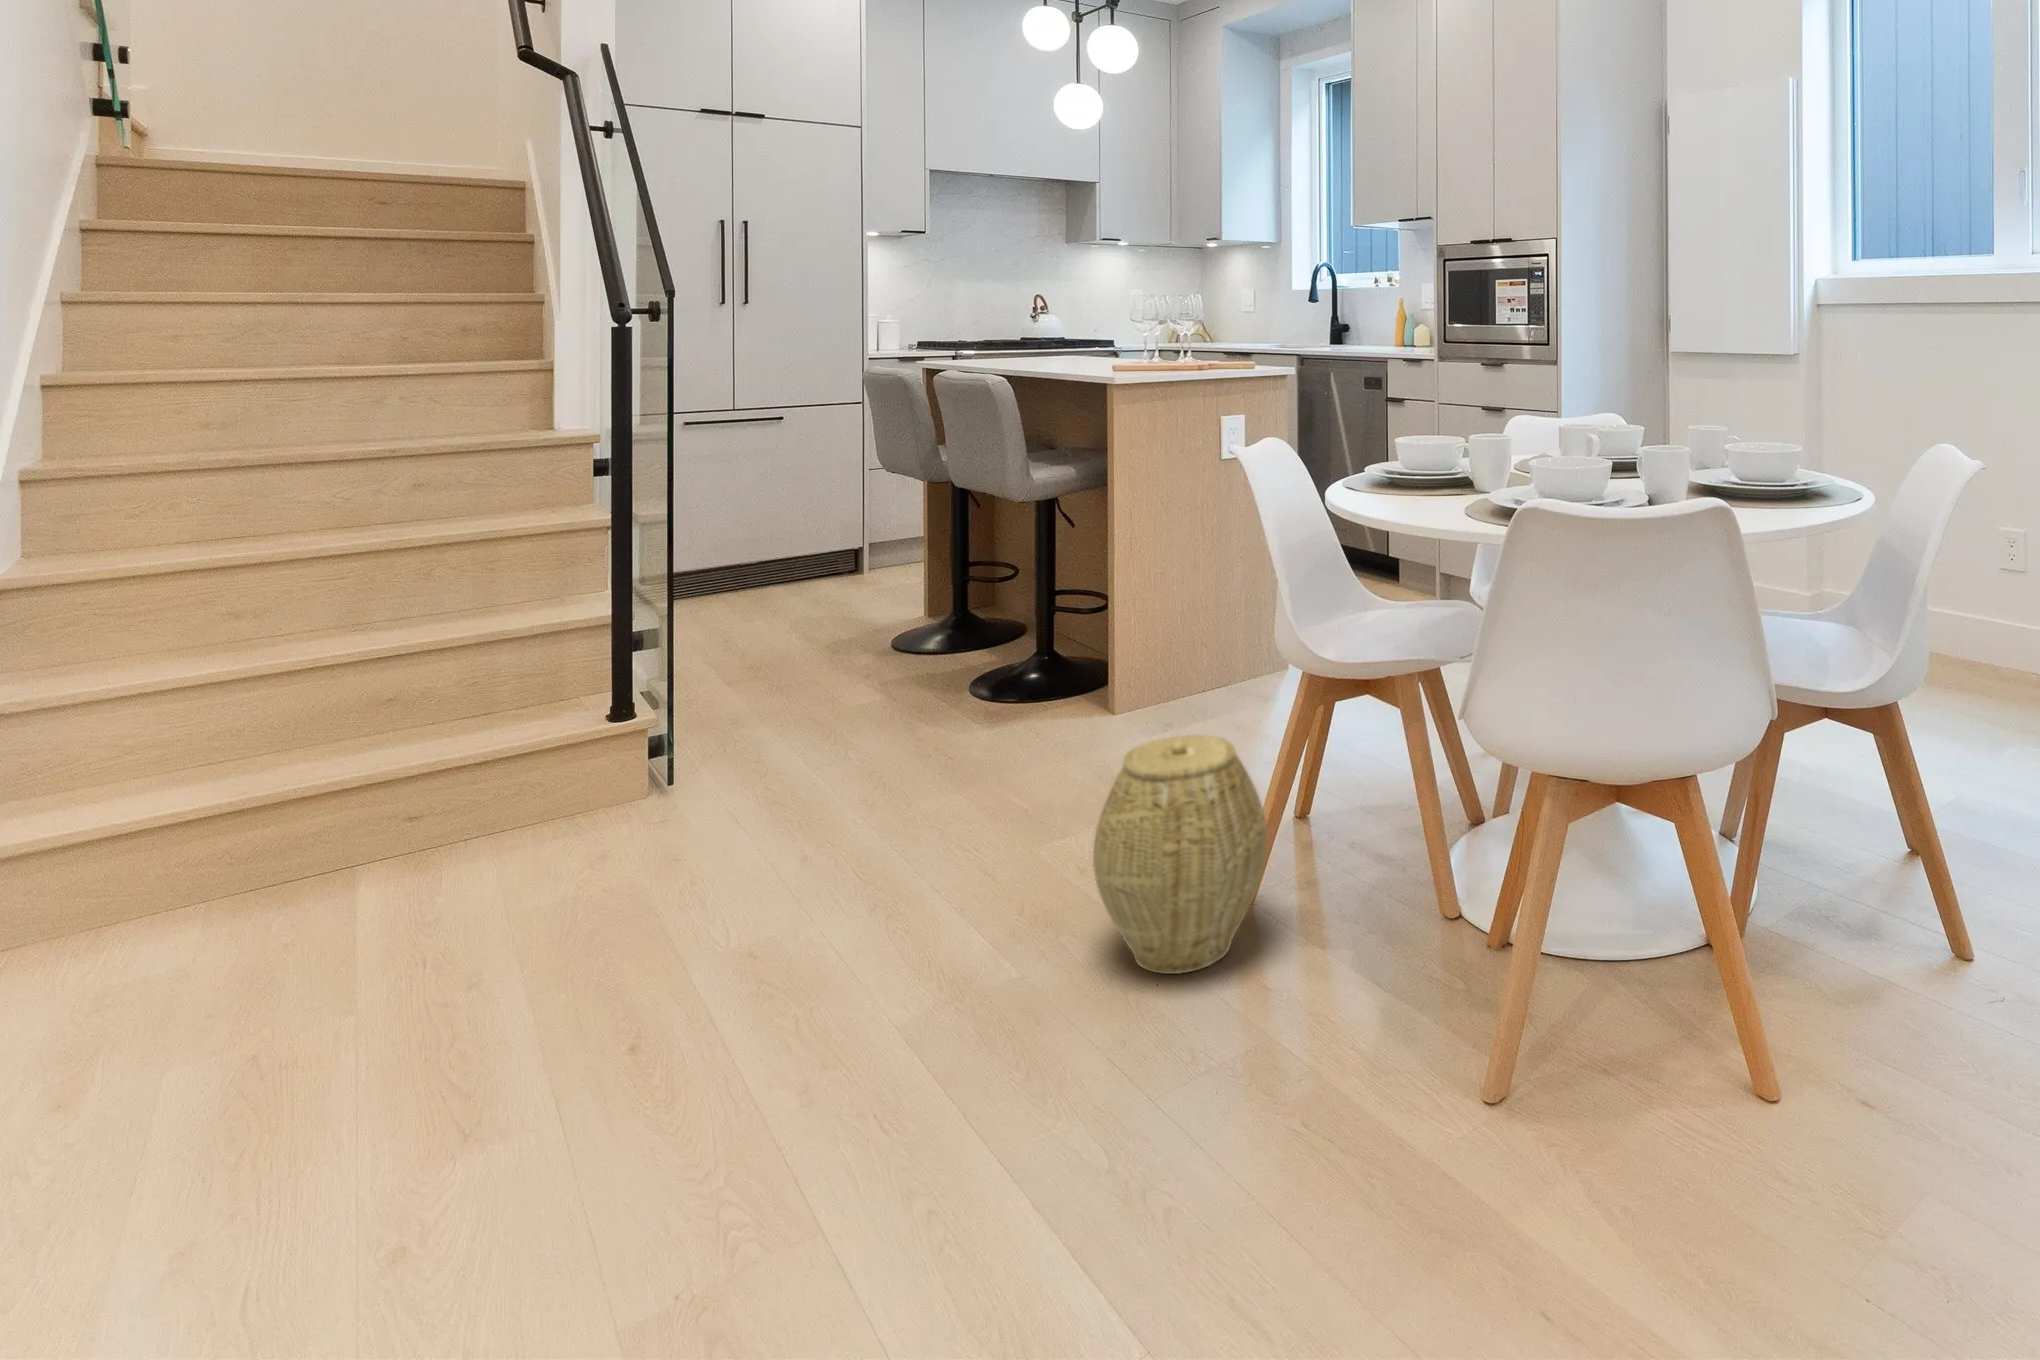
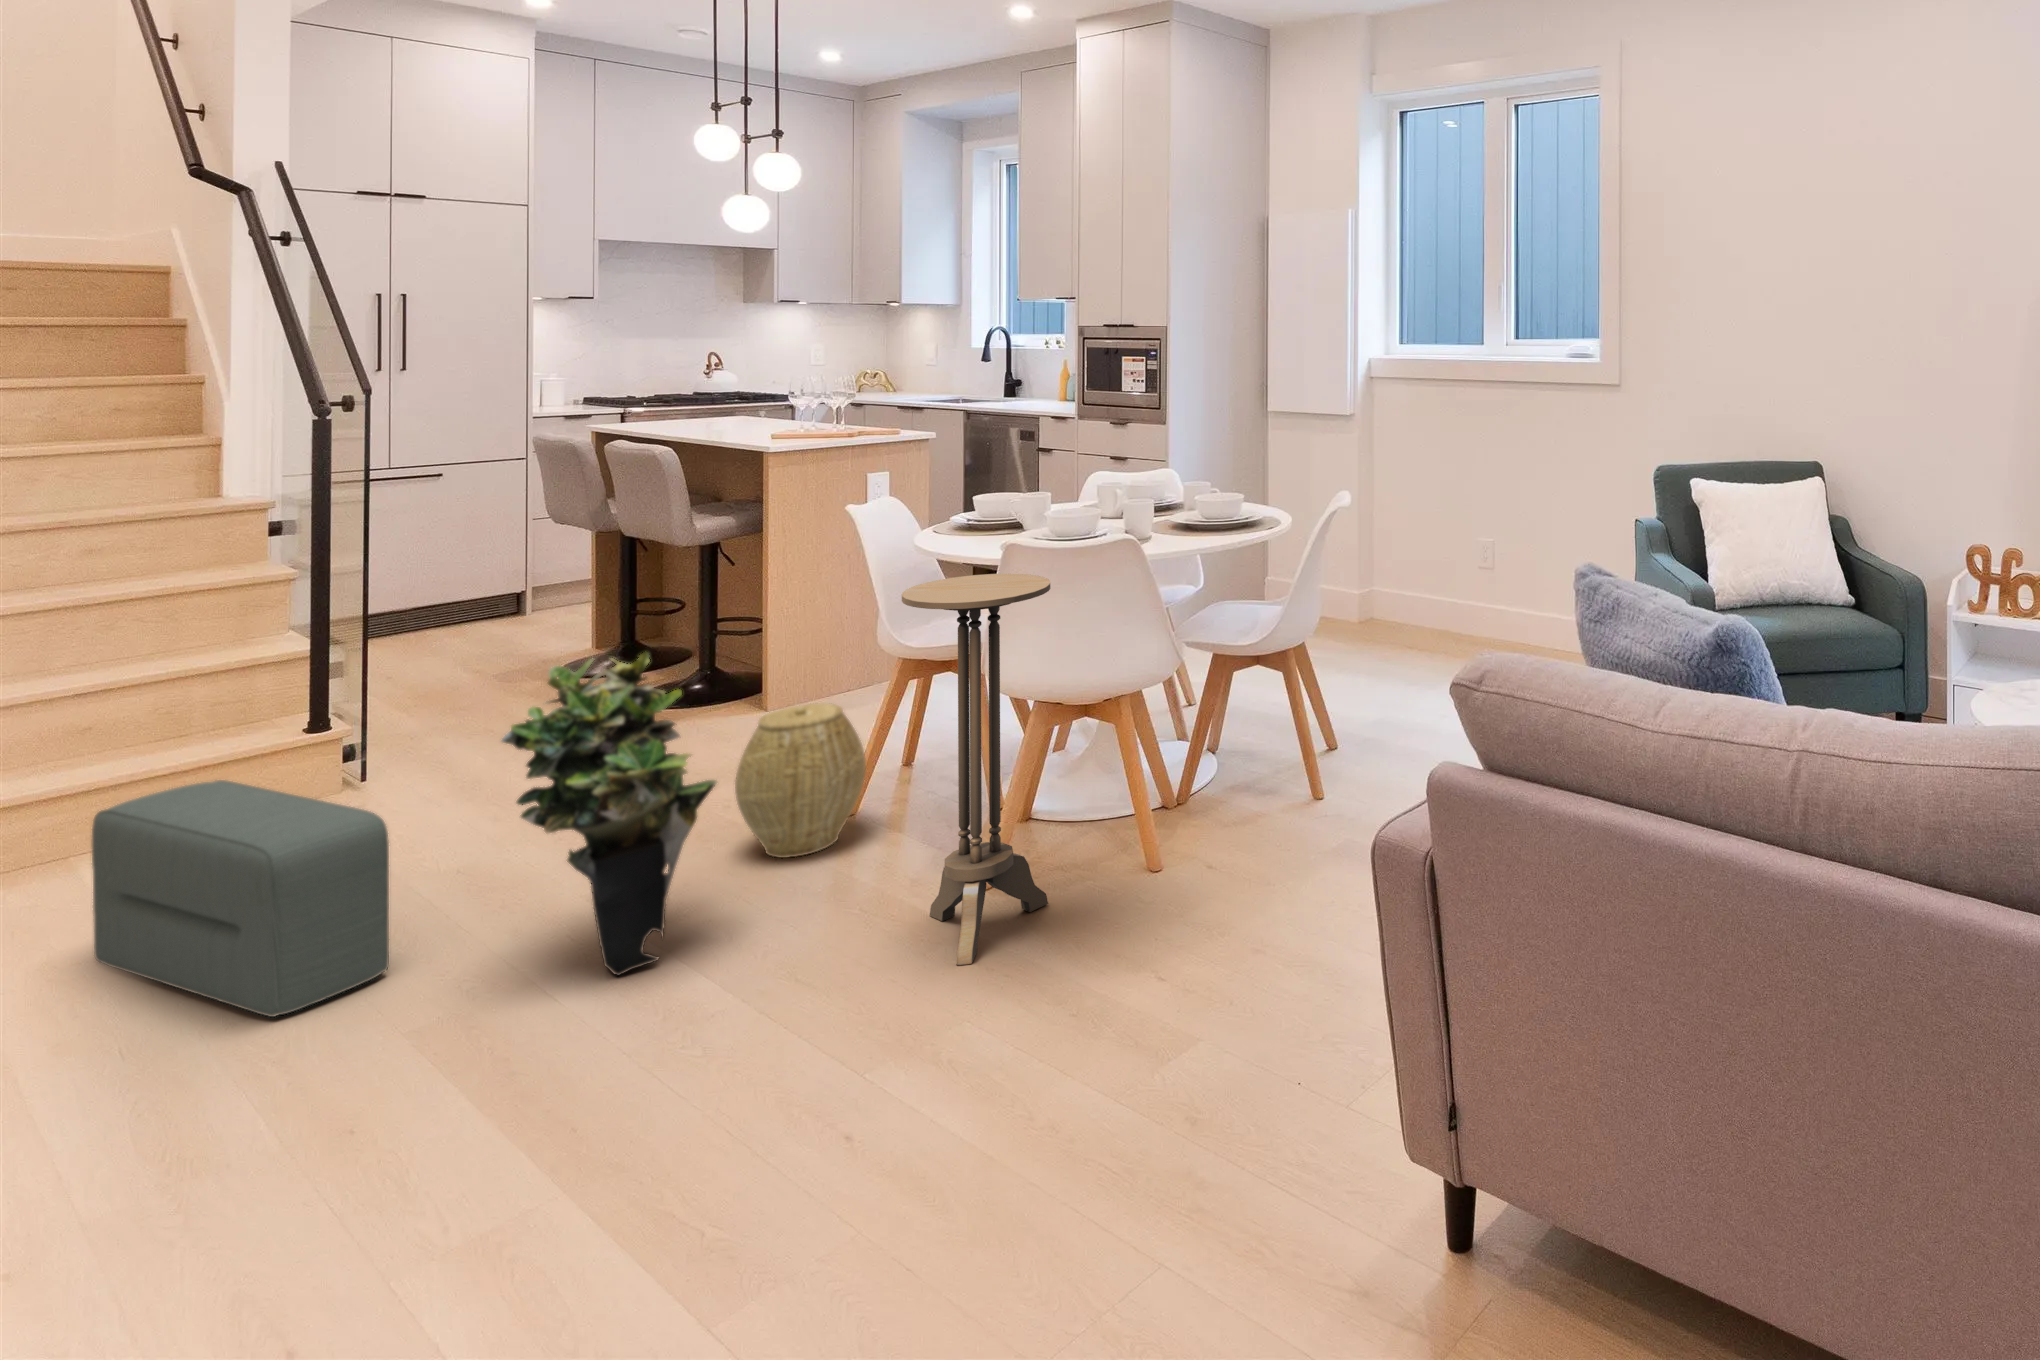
side table: none [1374,555,1621,1296] -> present [902,574,1050,965]
potted plant: none [761,658,1079,1223] -> present [502,652,717,976]
pouf: none [275,806,618,1239] -> present [92,780,389,1017]

